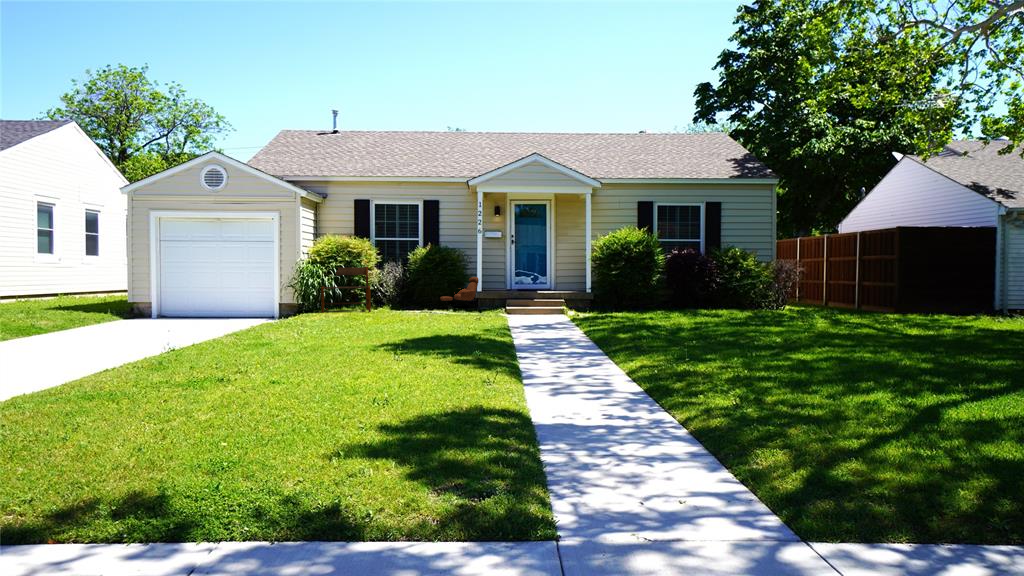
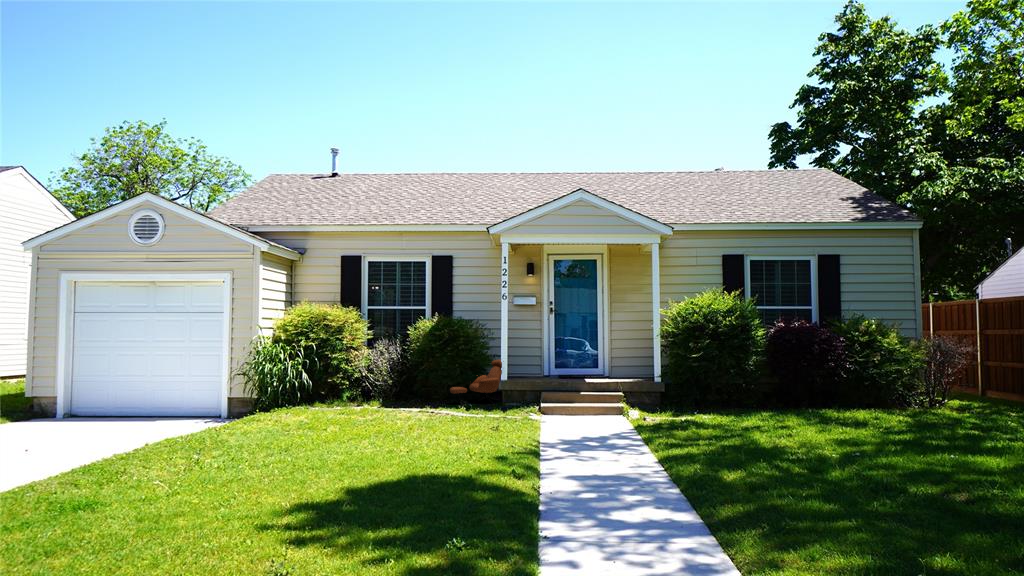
bench: present [321,267,371,313] -> none [279,347,352,413]

